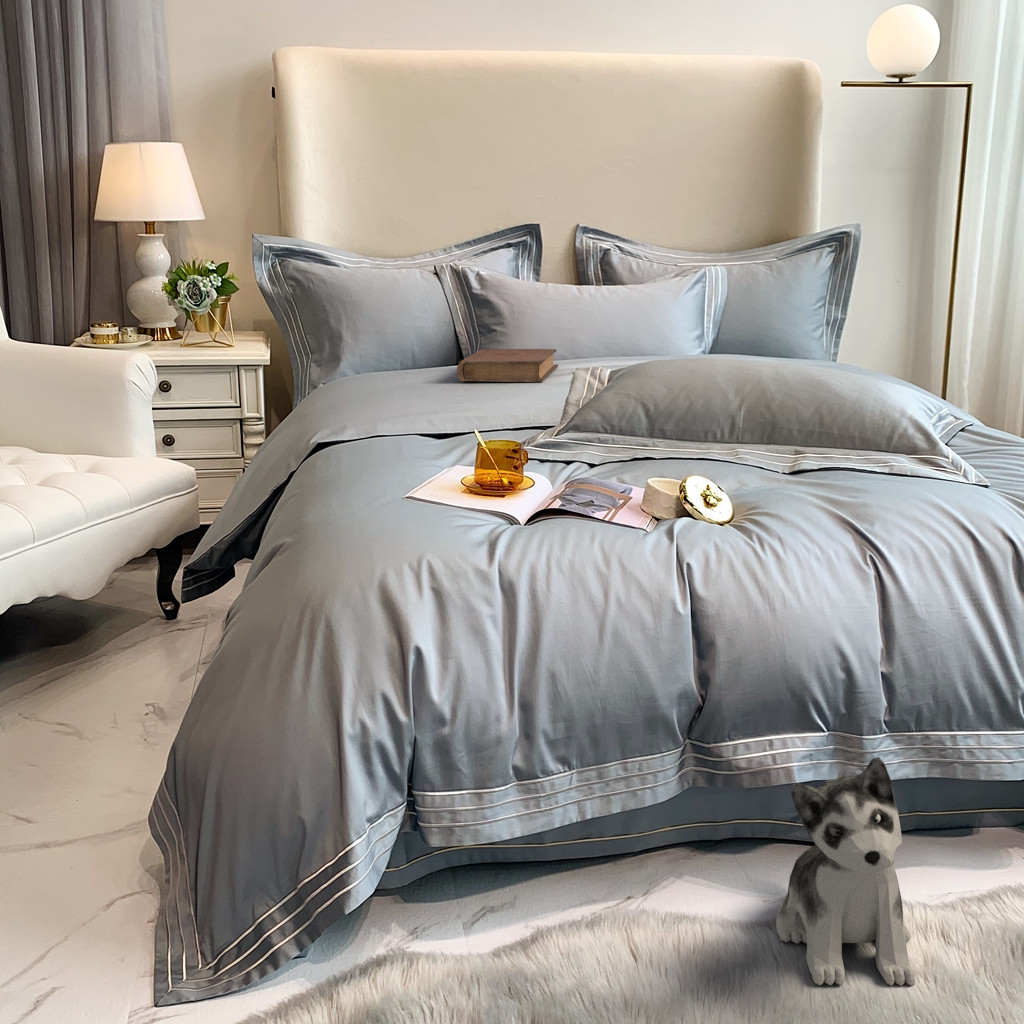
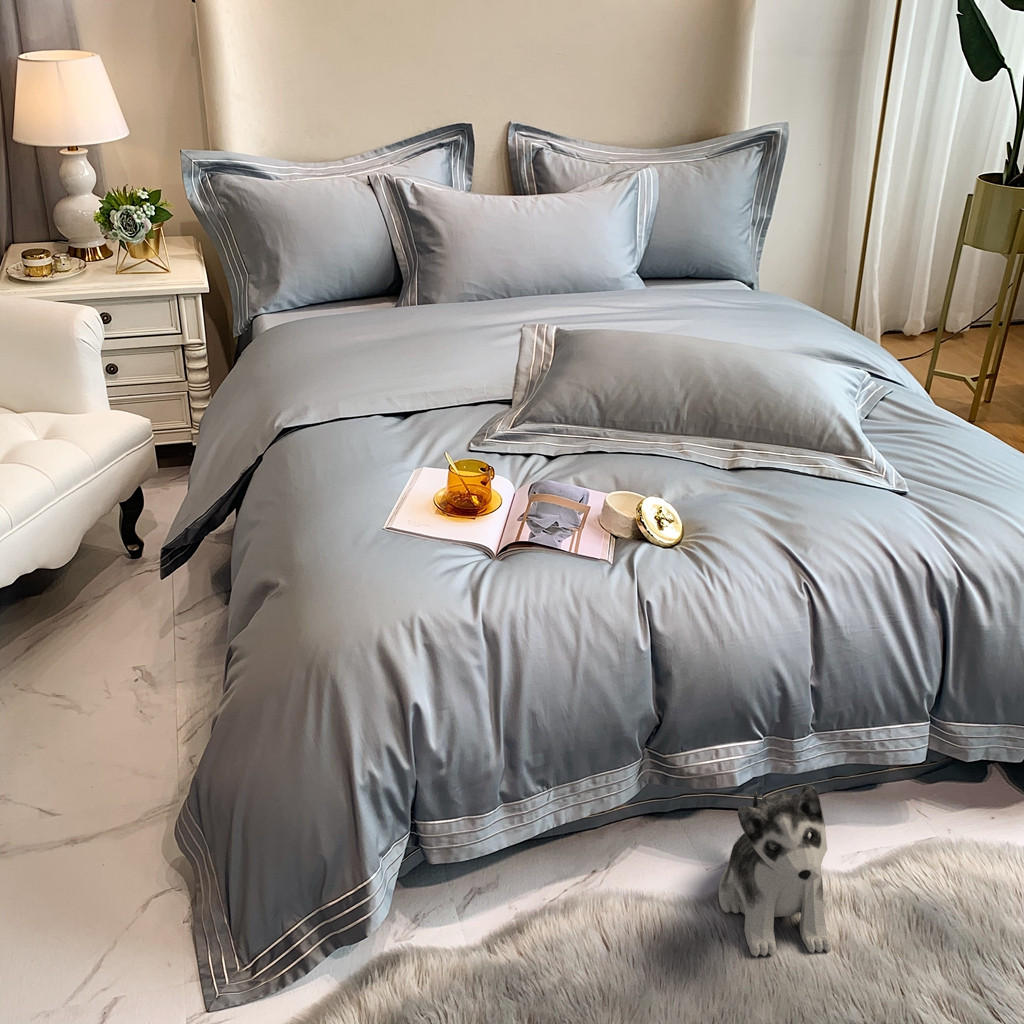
book: present [457,349,558,382] -> none [405,284,500,335]

